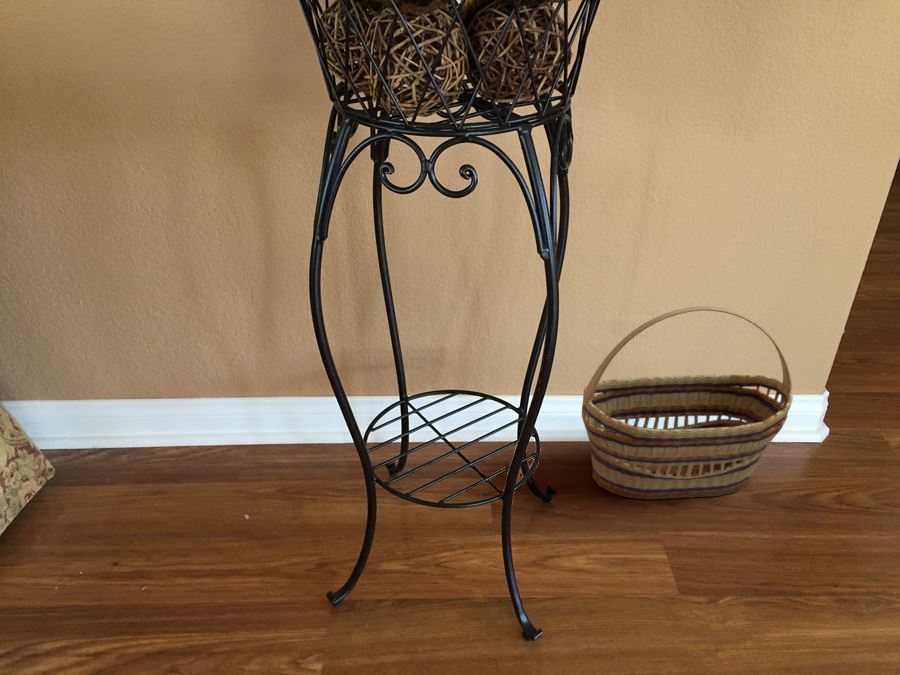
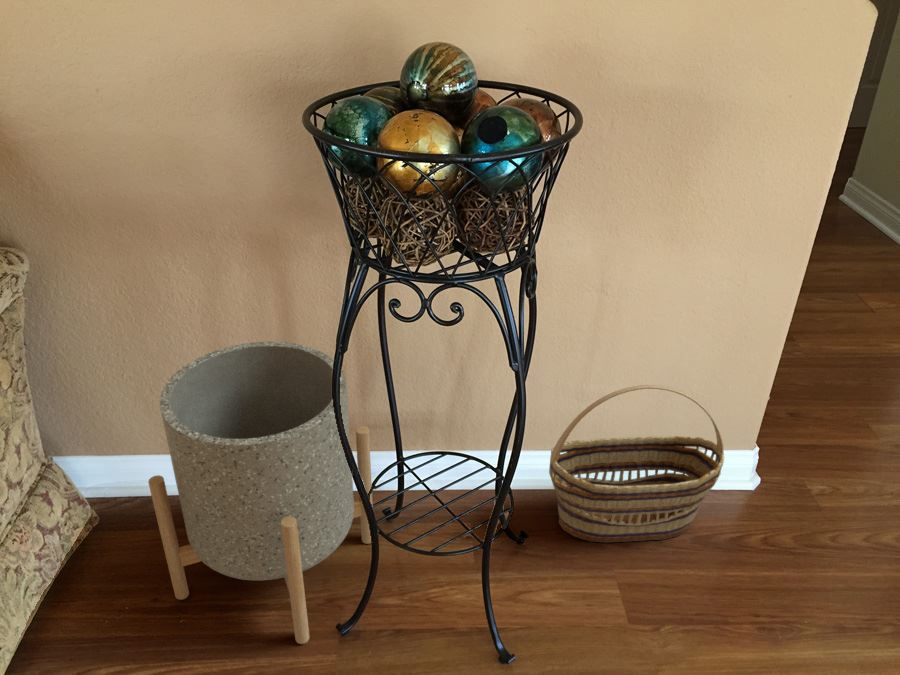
planter: none [95,254,375,615] -> present [148,341,372,644]

